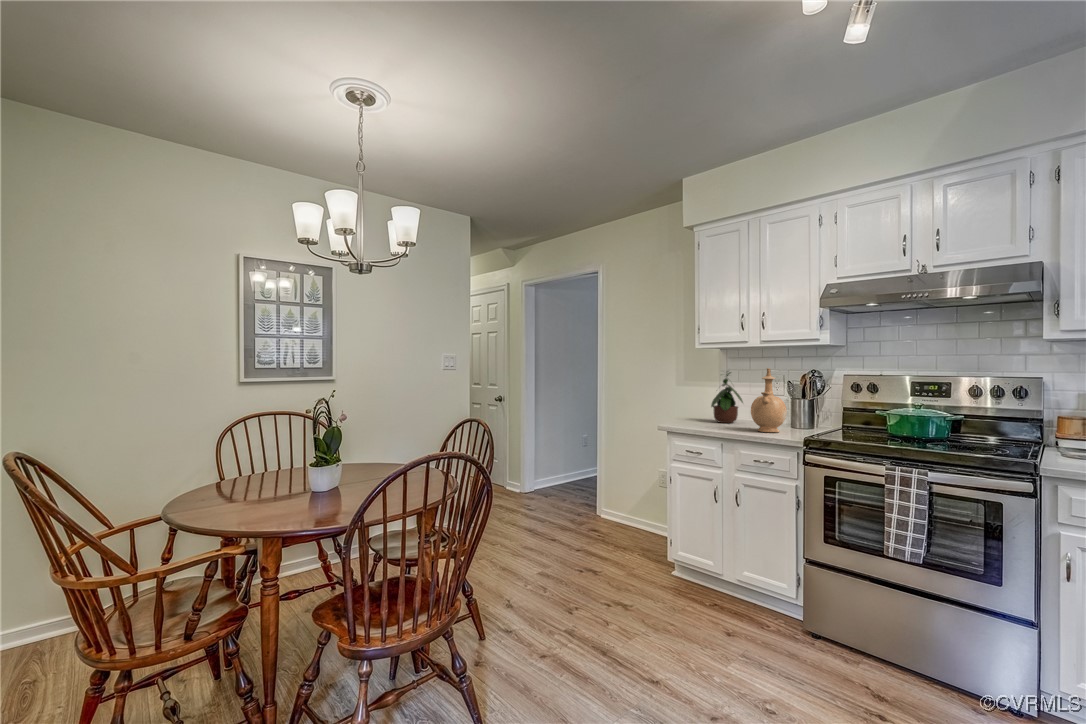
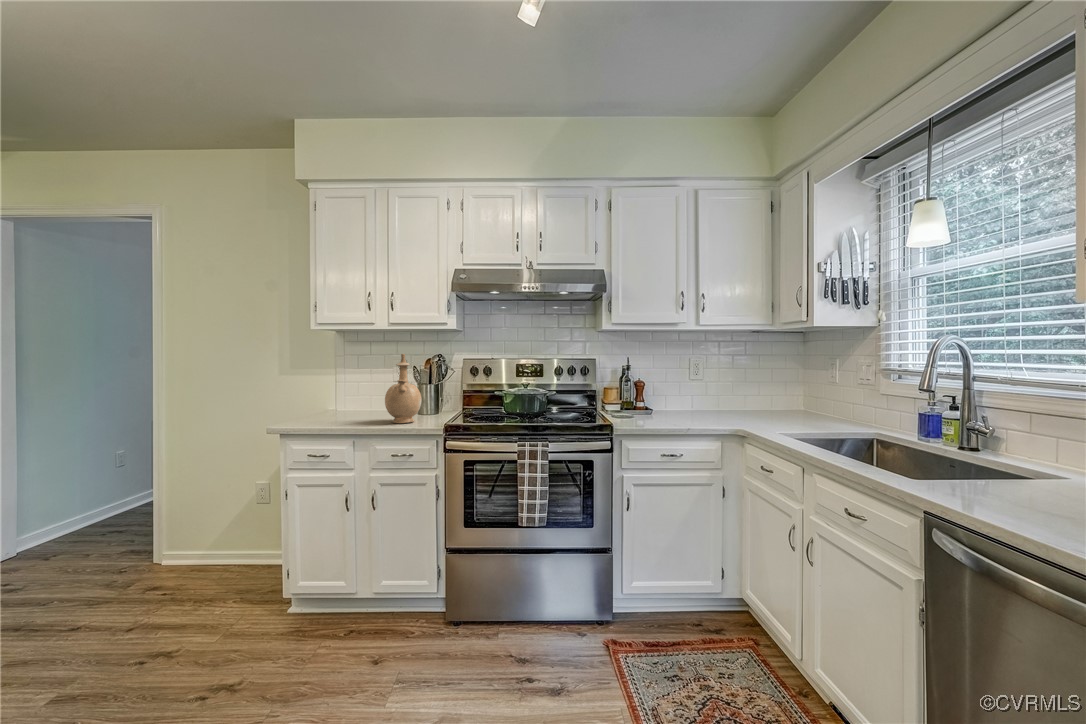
potted plant: present [711,371,743,423] -> none [329,353,372,417]

